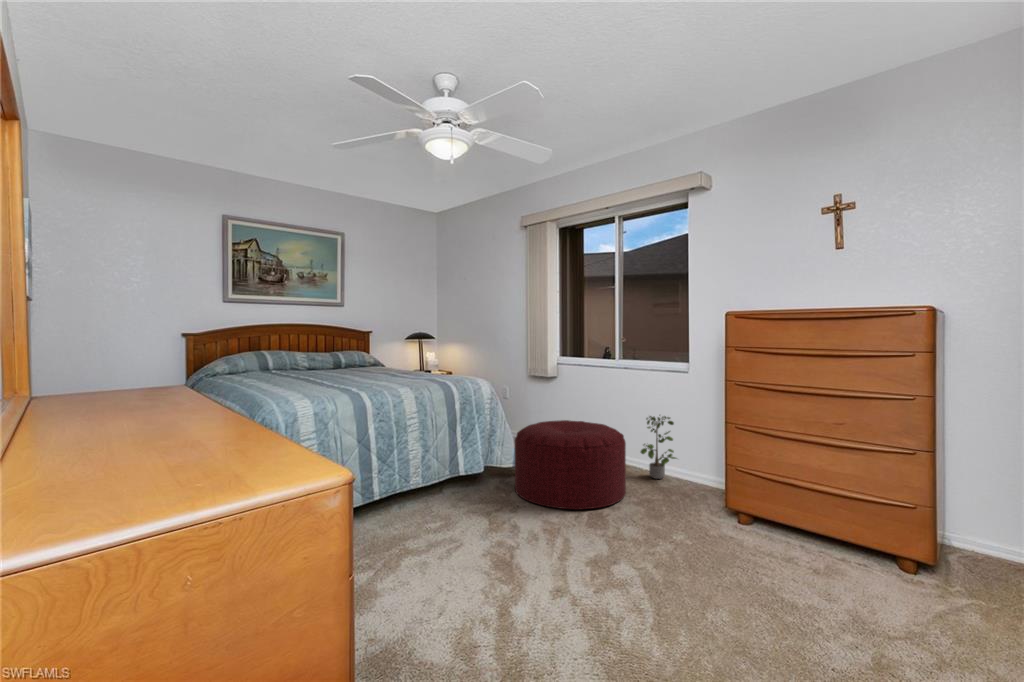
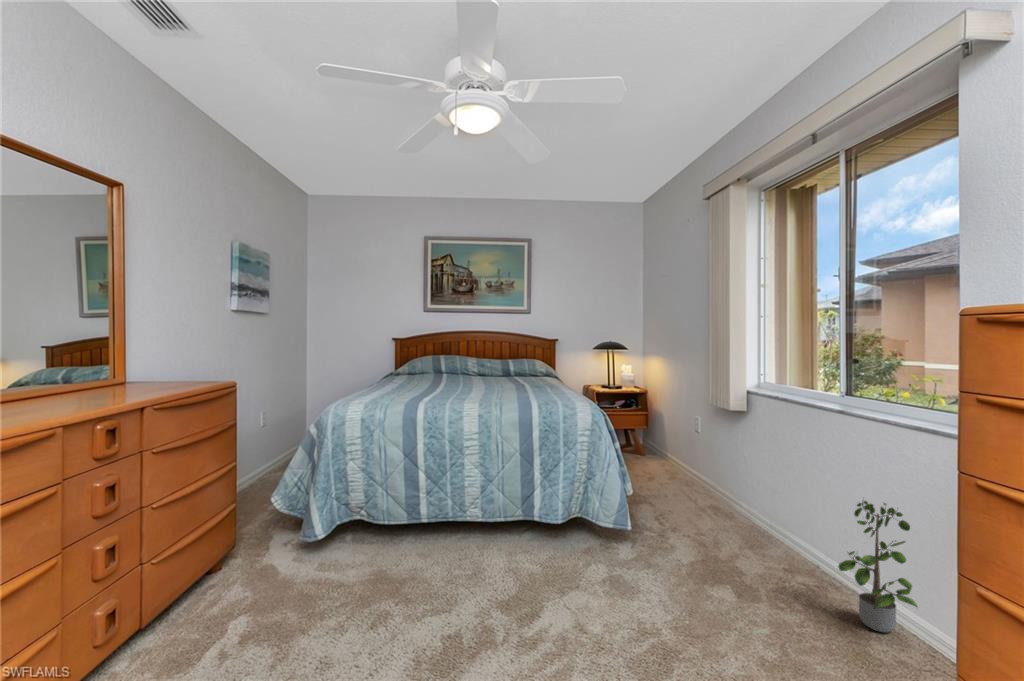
ottoman: present [515,420,626,509] -> none [584,472,772,645]

